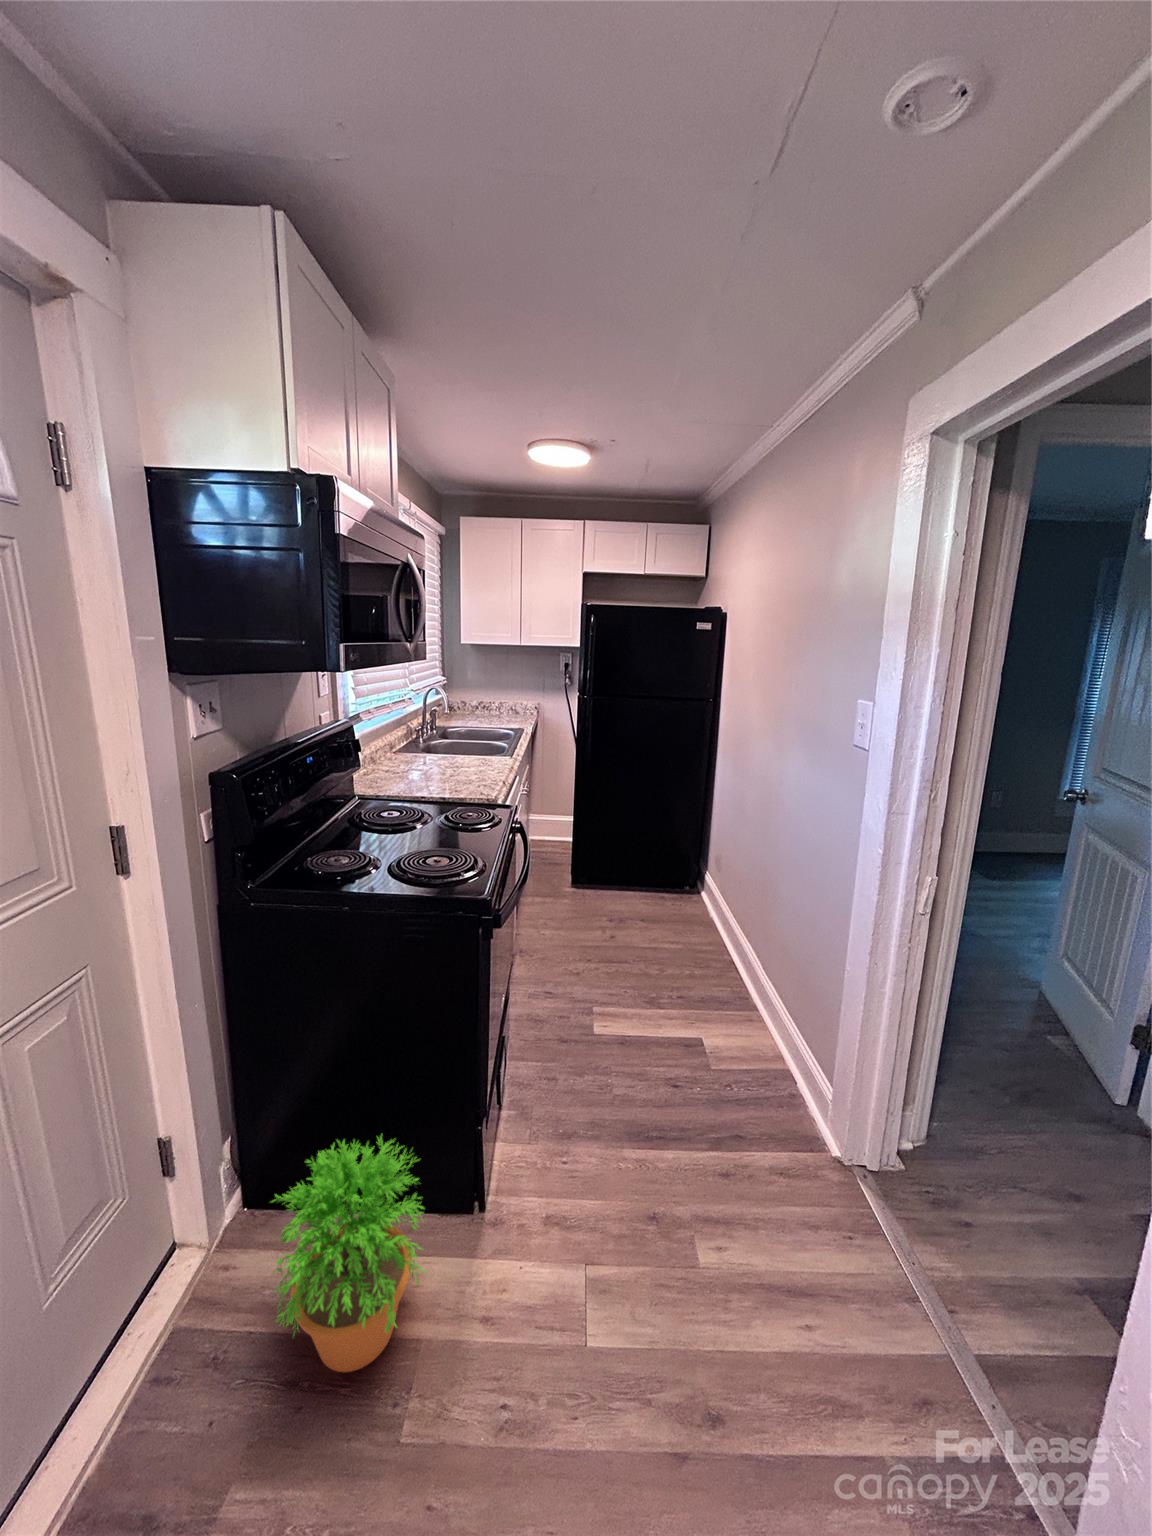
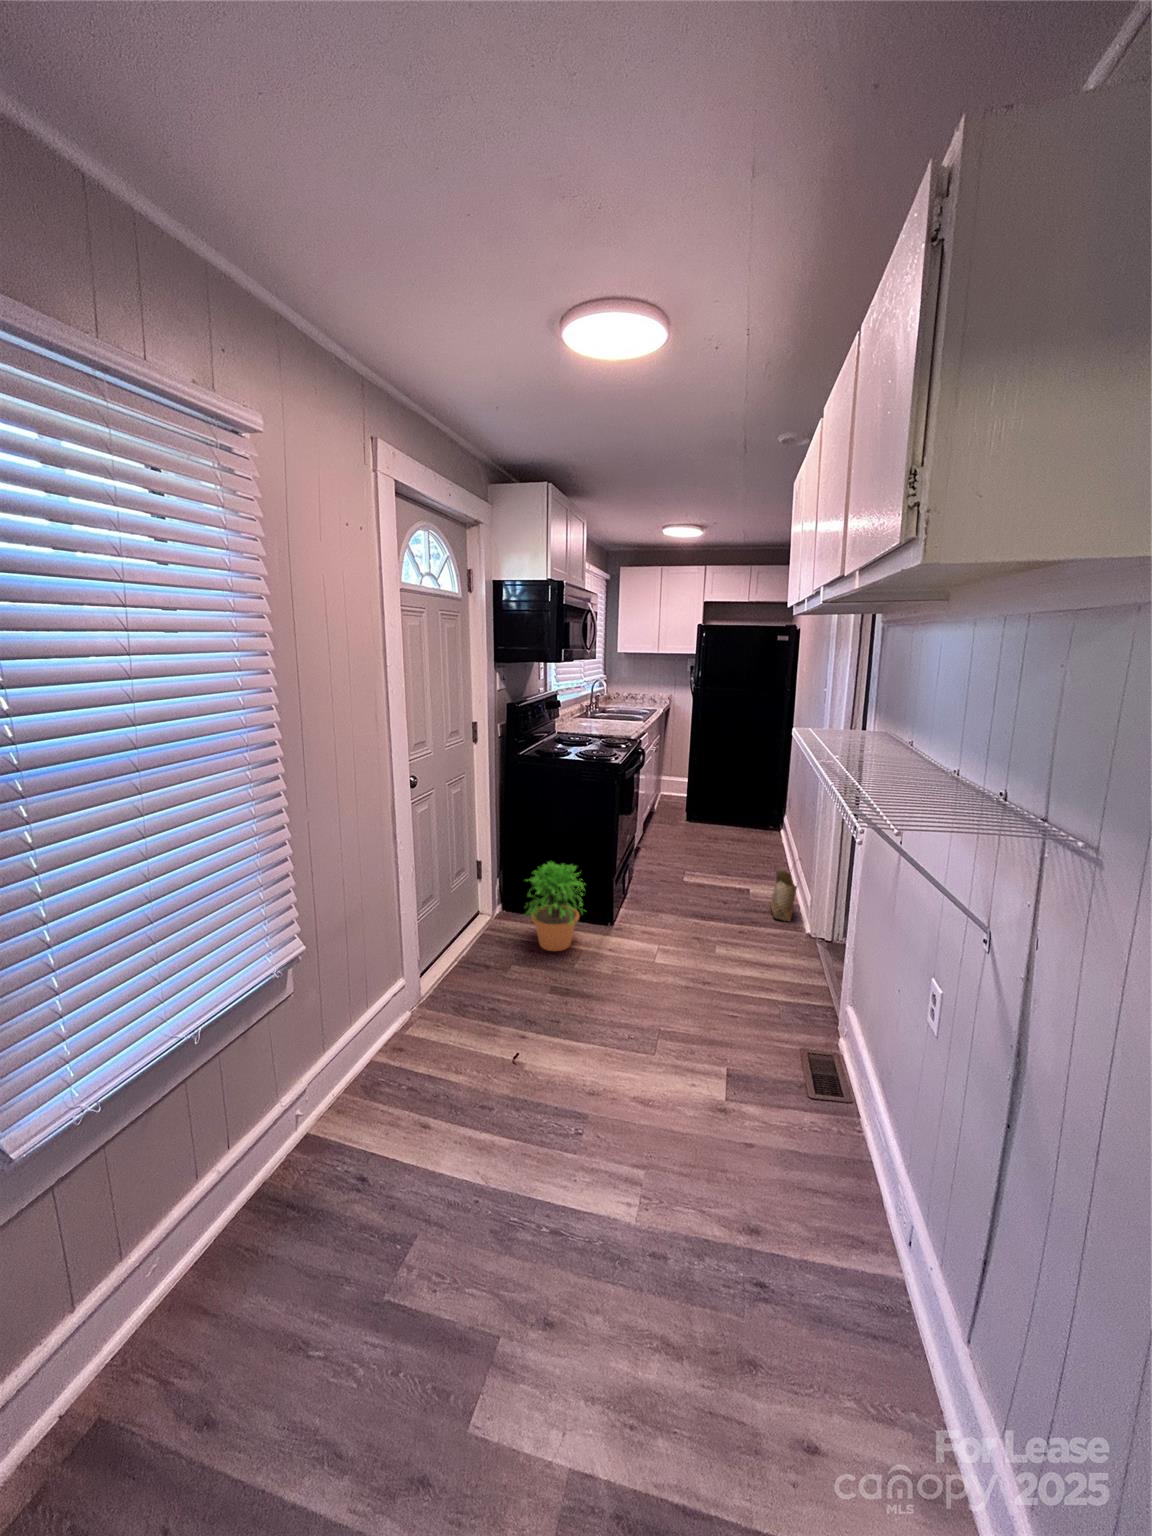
woven basket: none [747,1003,810,1122] -> present [771,855,797,921]

